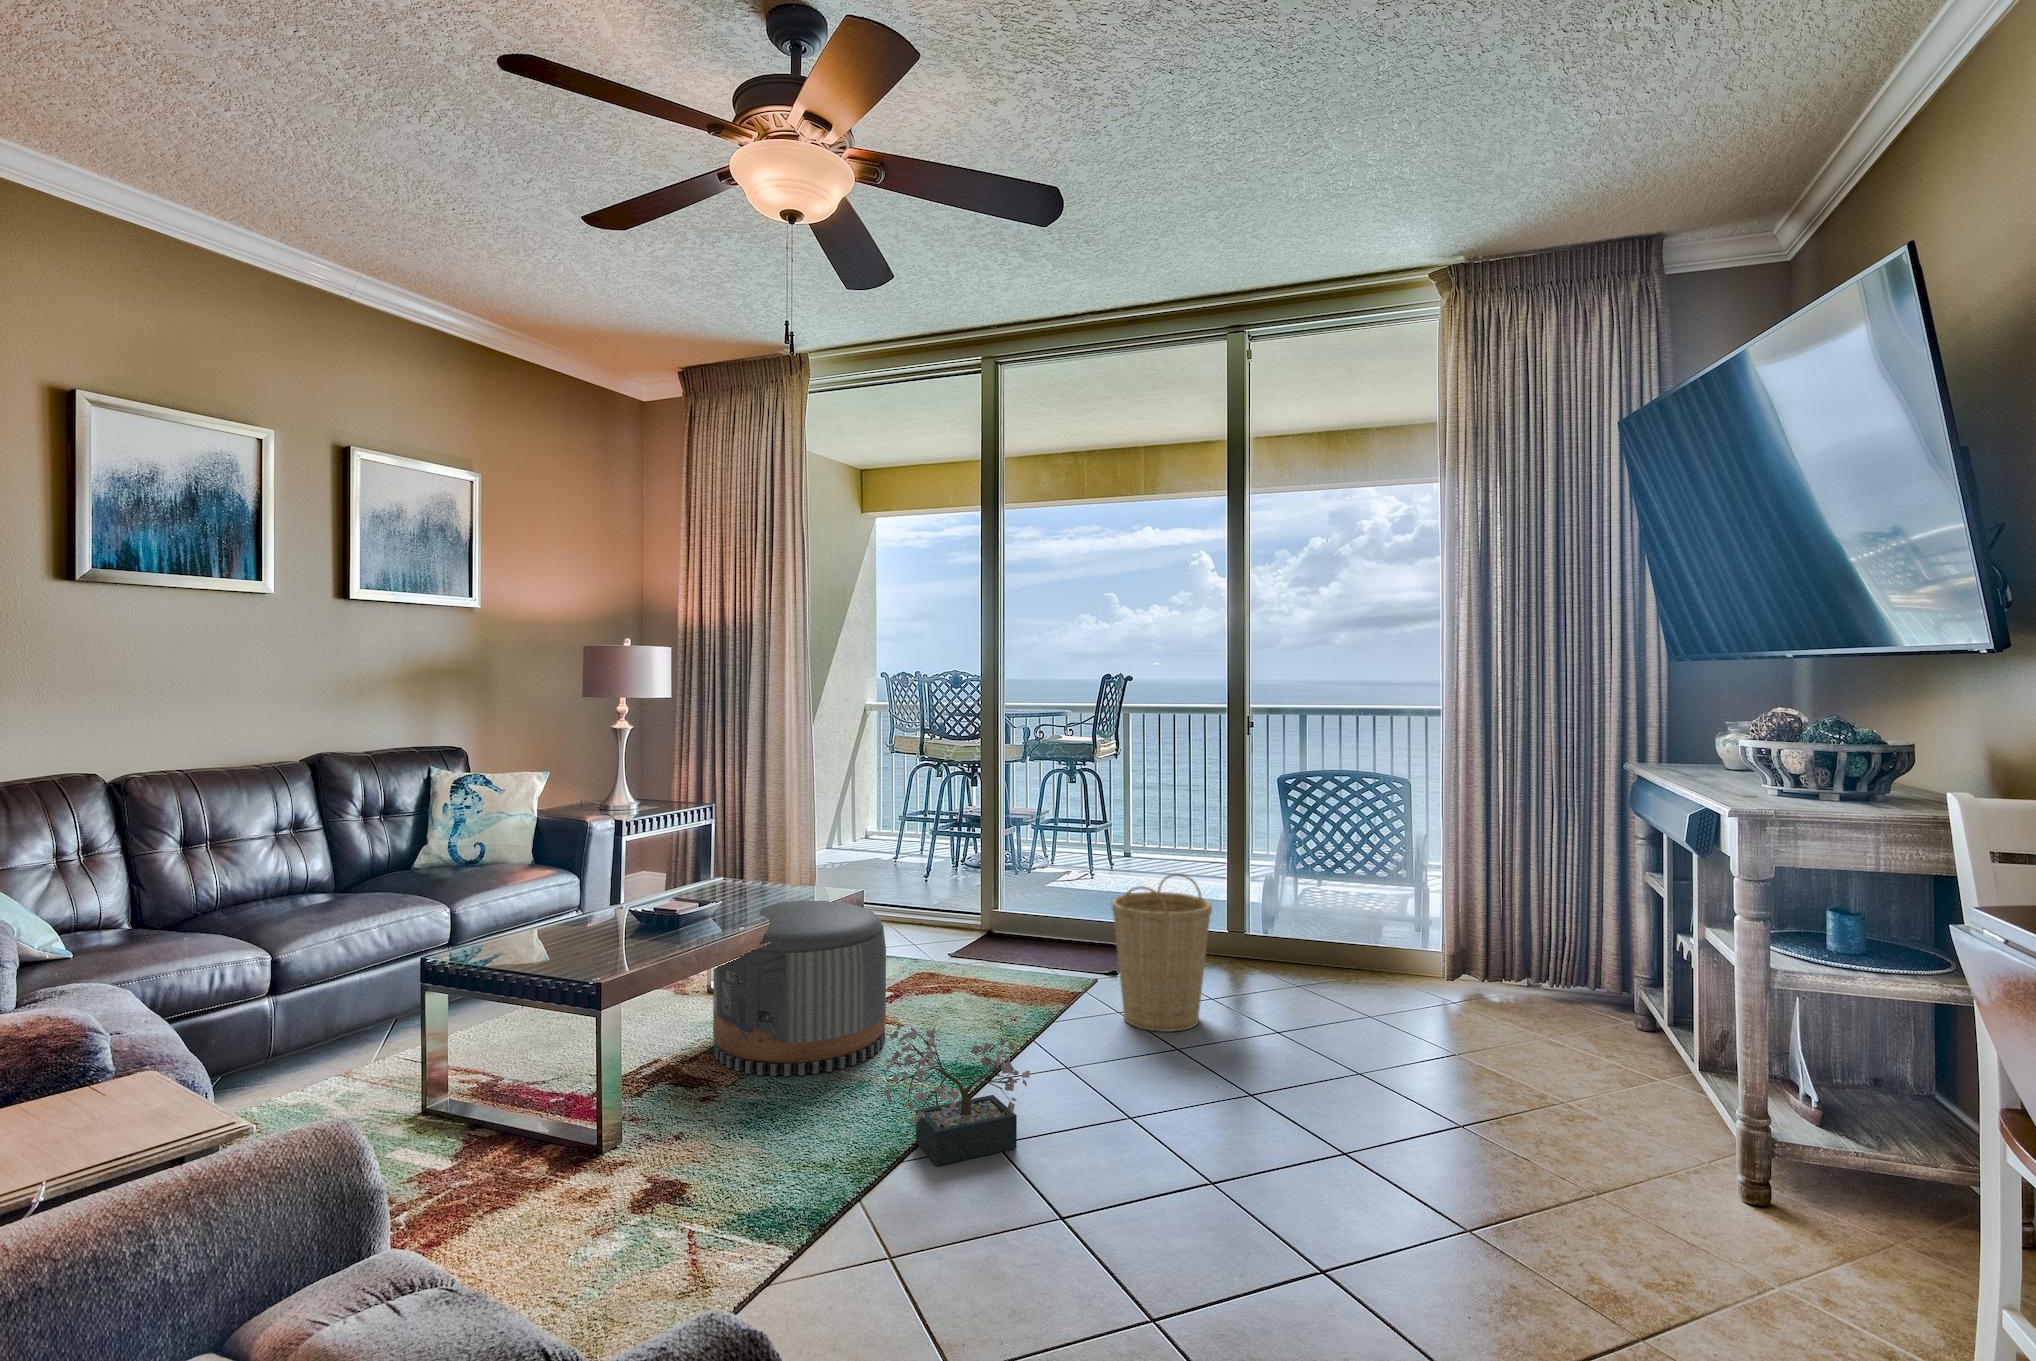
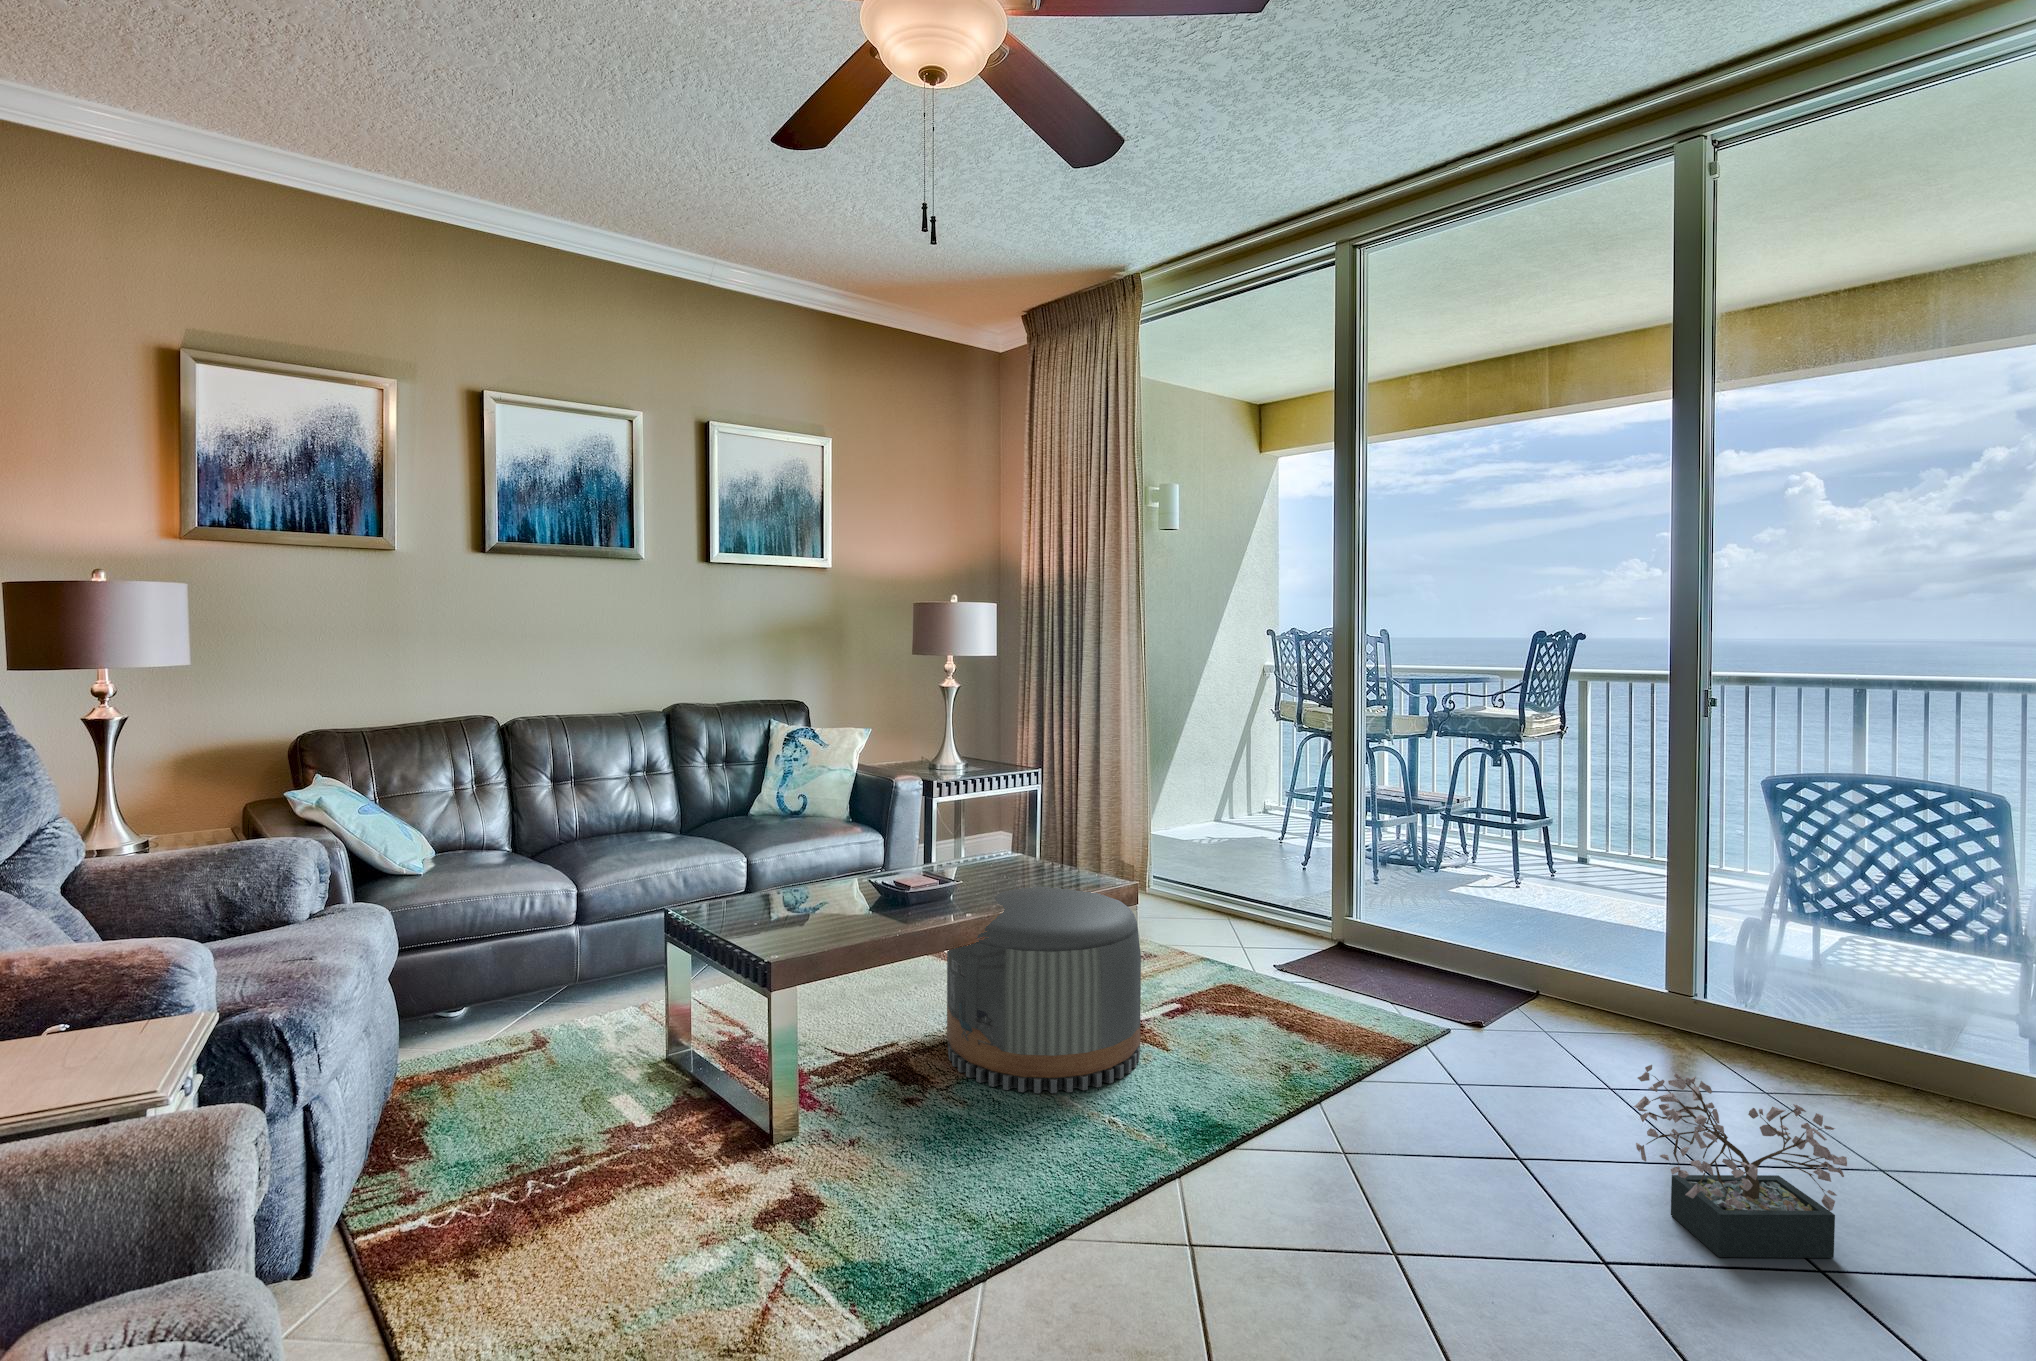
basket: present [1112,873,1212,1032] -> none [1445,904,1599,1126]
decorative plant: present [884,1024,1030,1166] -> present [1634,1065,1847,1258]

